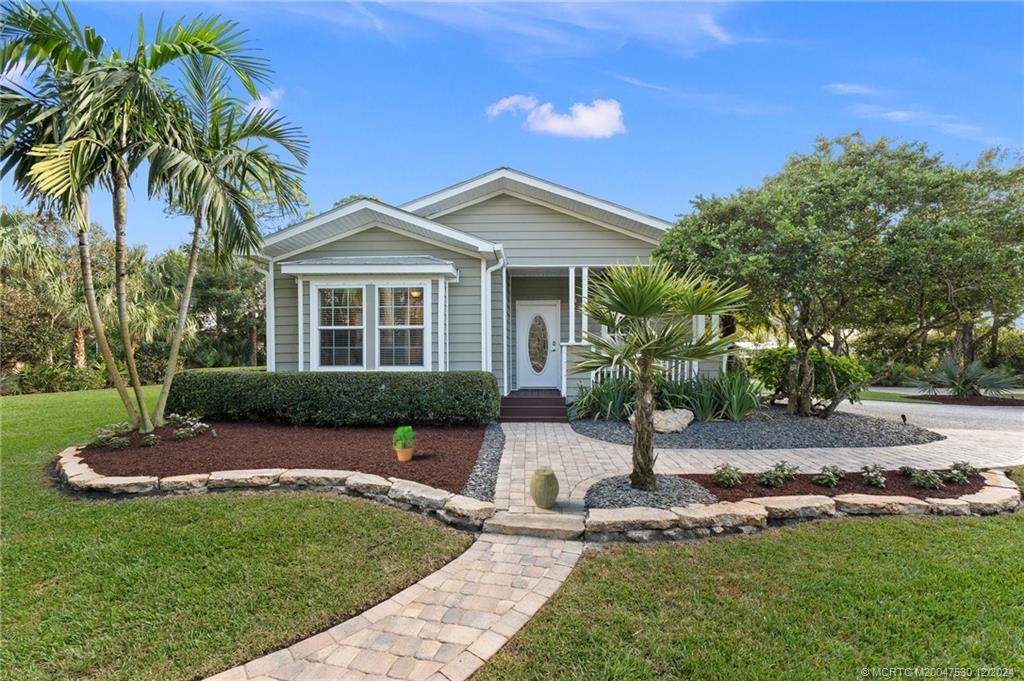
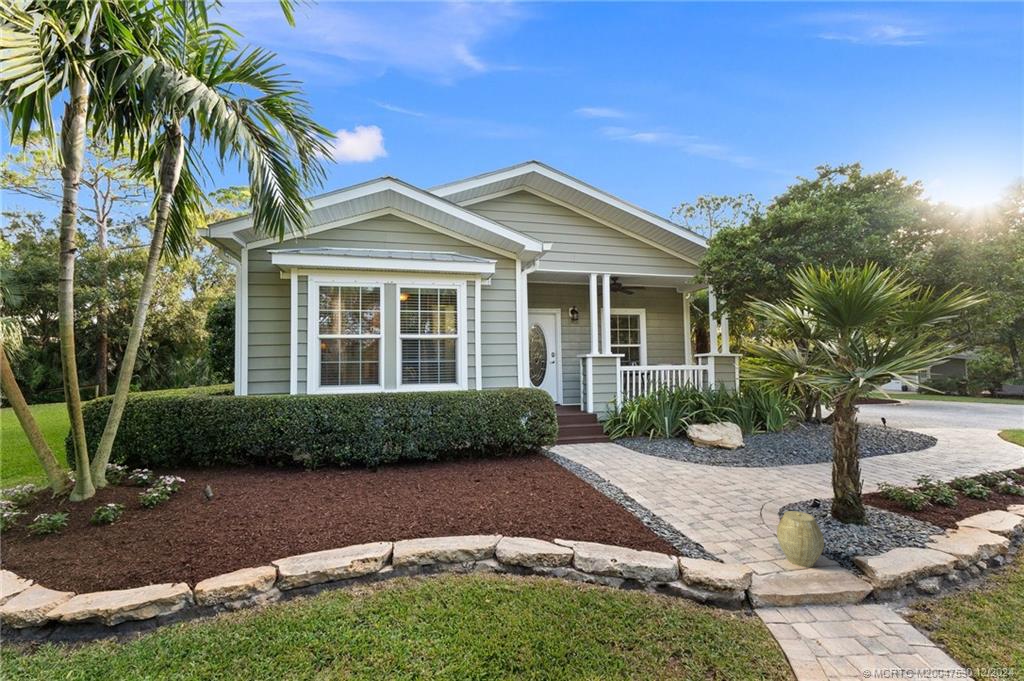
potted plant: present [393,426,415,461] -> none [501,460,539,509]

